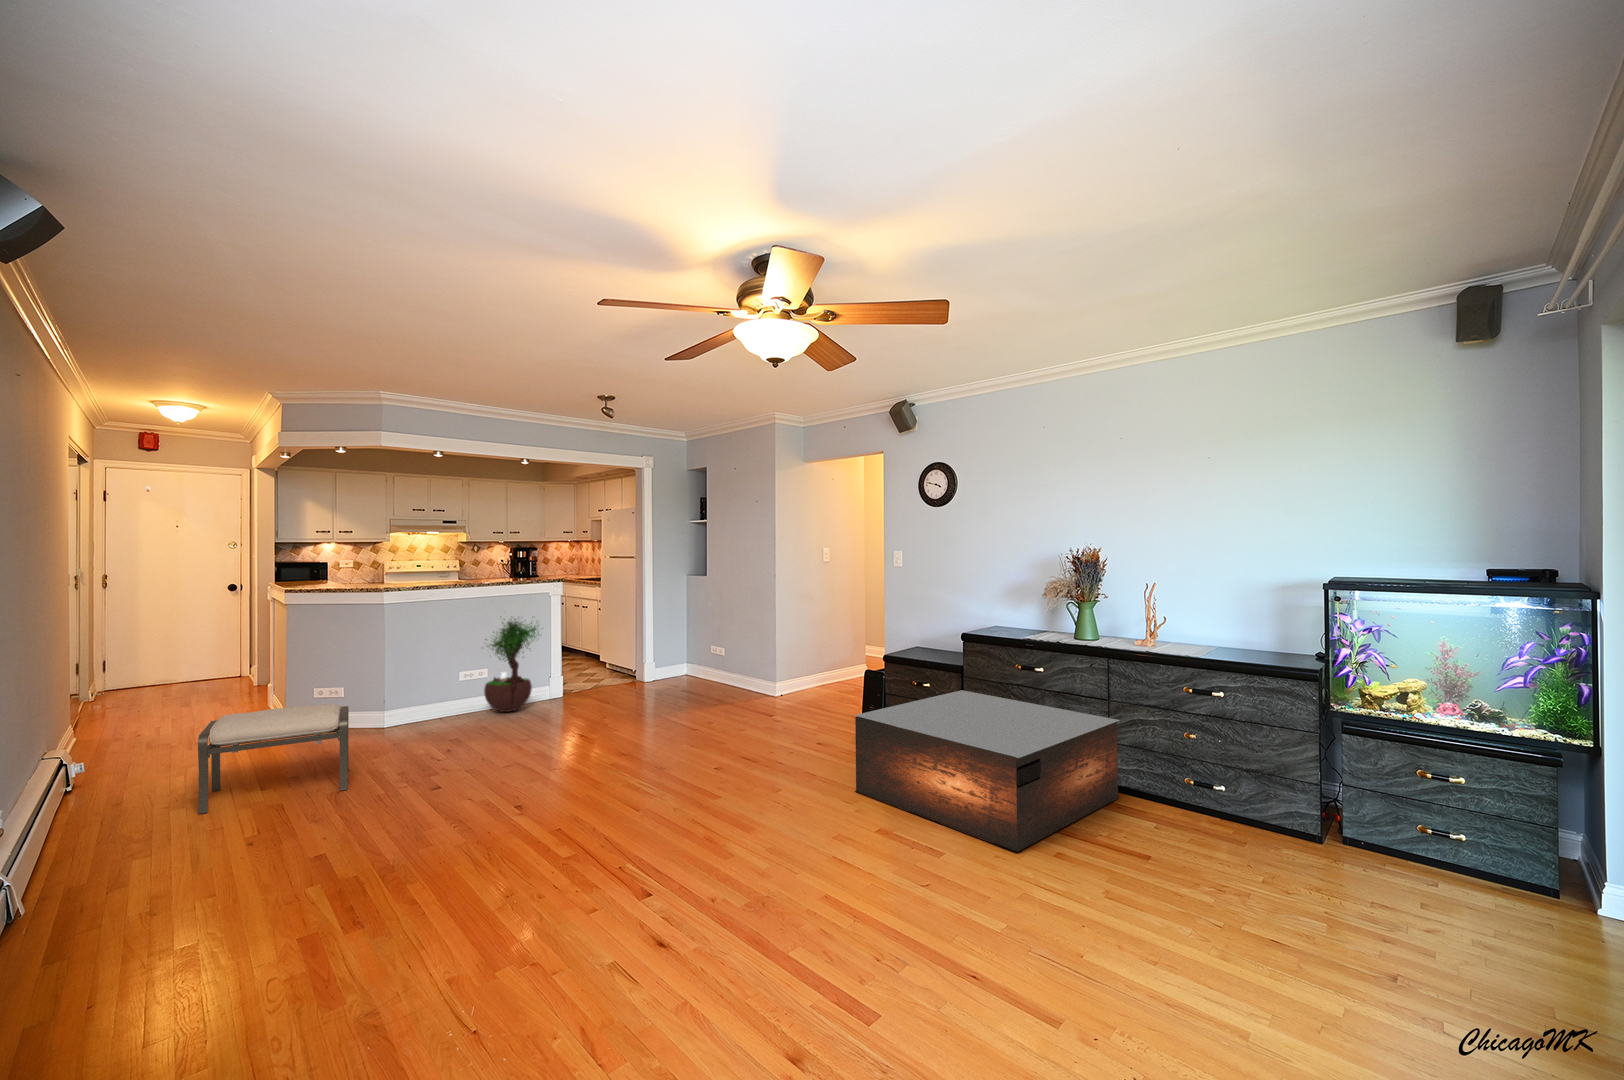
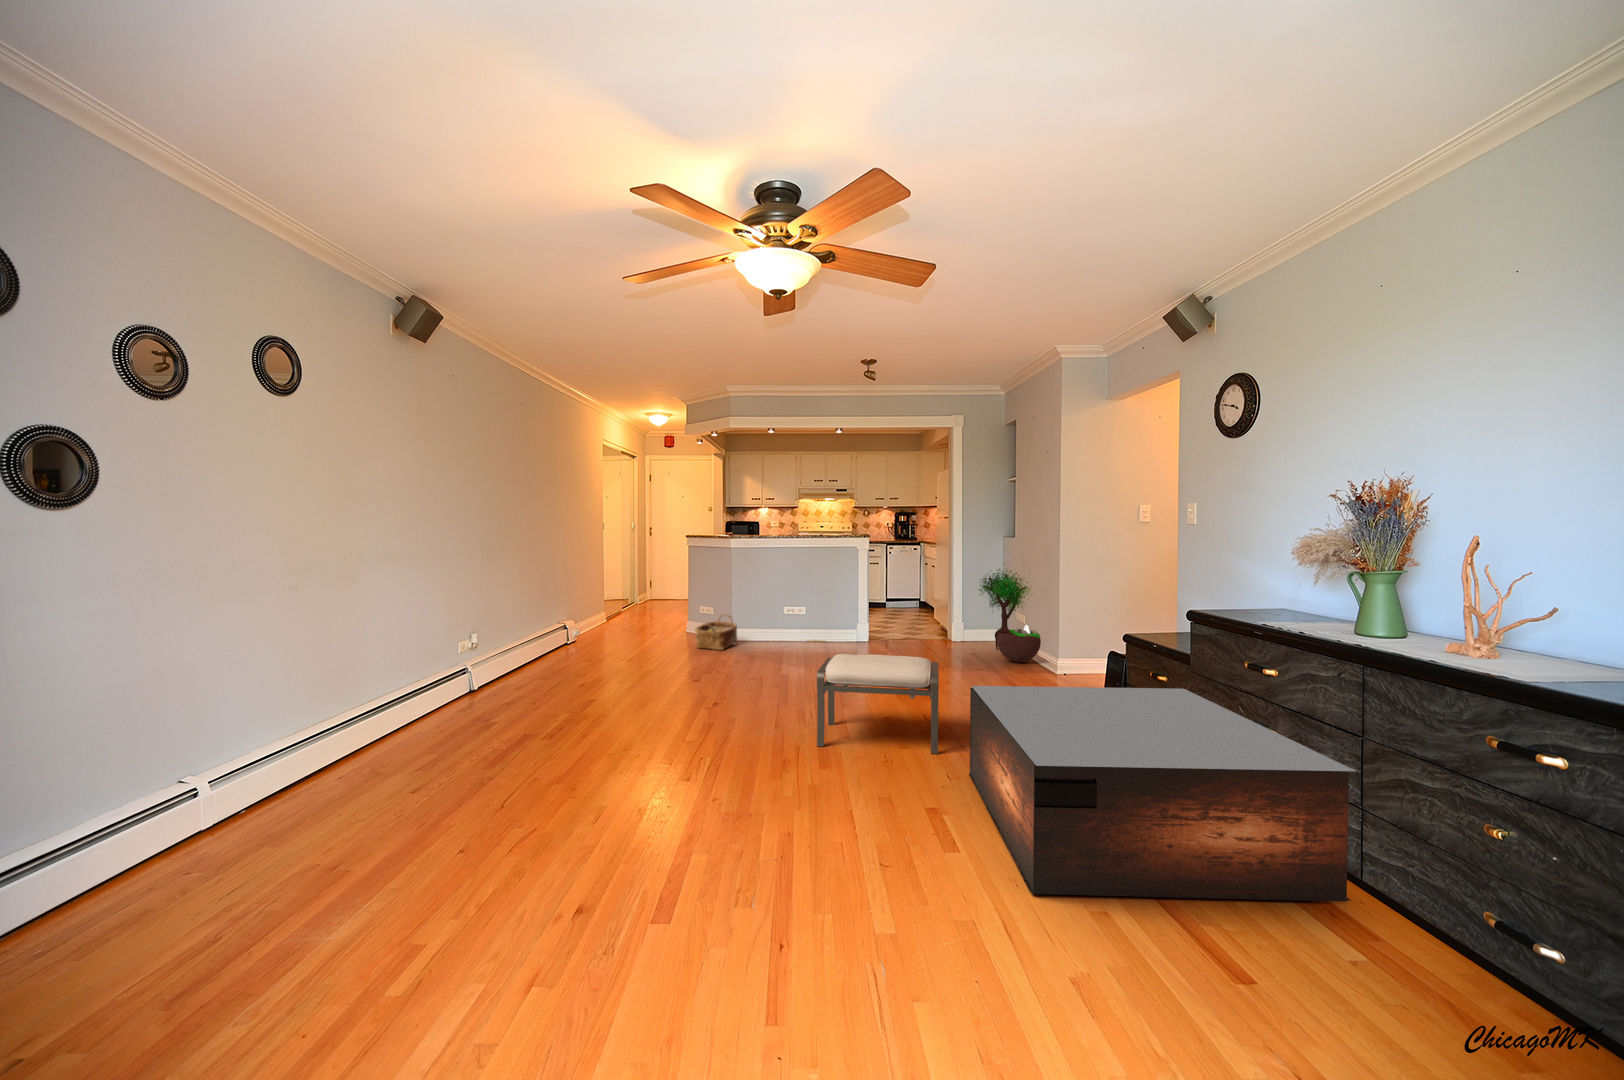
potted tree: present [484,619,539,712] -> present [979,568,1041,662]
woven basket: none [349,690,408,741] -> present [695,615,737,650]
ottoman: present [198,704,349,814] -> present [817,654,939,754]

